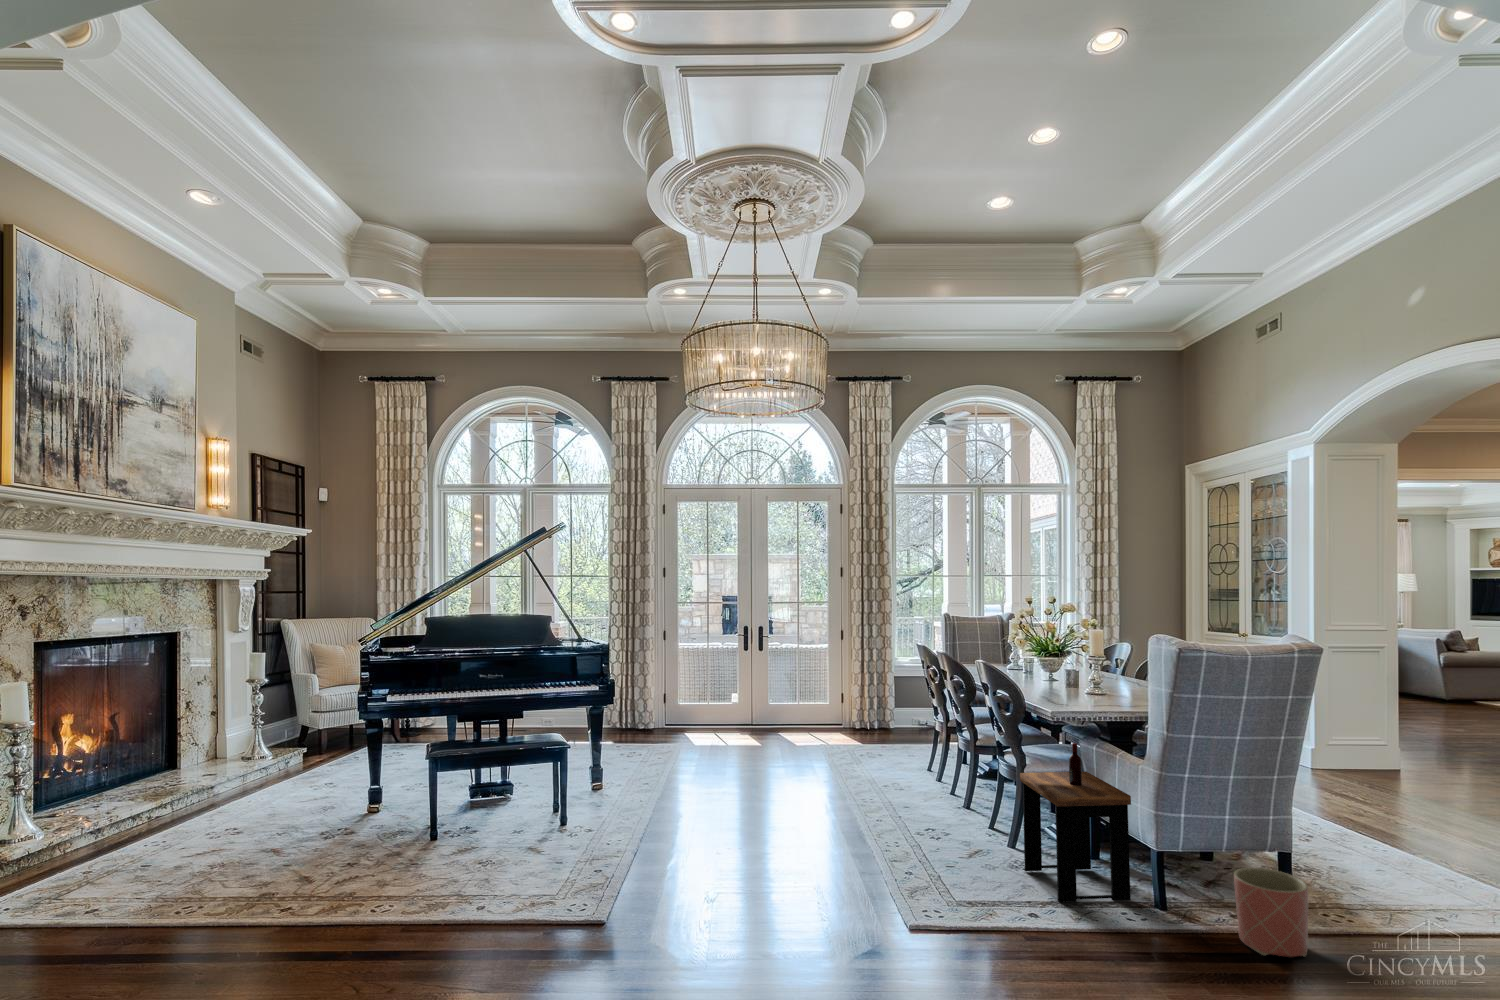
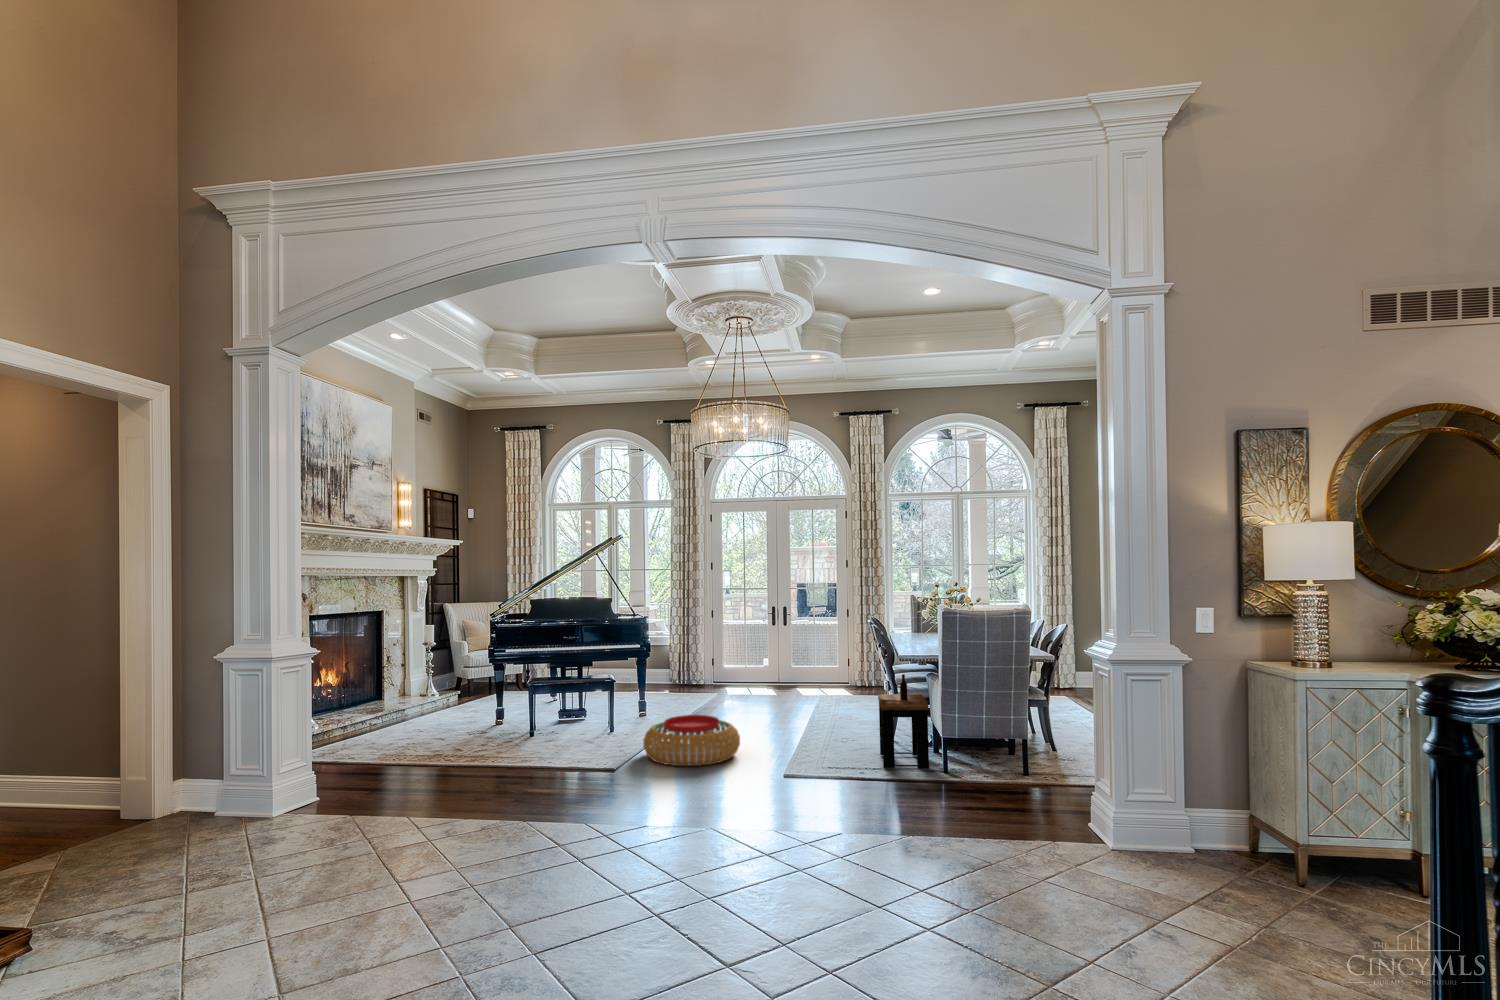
pouf: none [643,811,806,914] -> present [643,715,740,766]
planter: present [1234,868,1308,957] -> none [964,743,1003,790]

